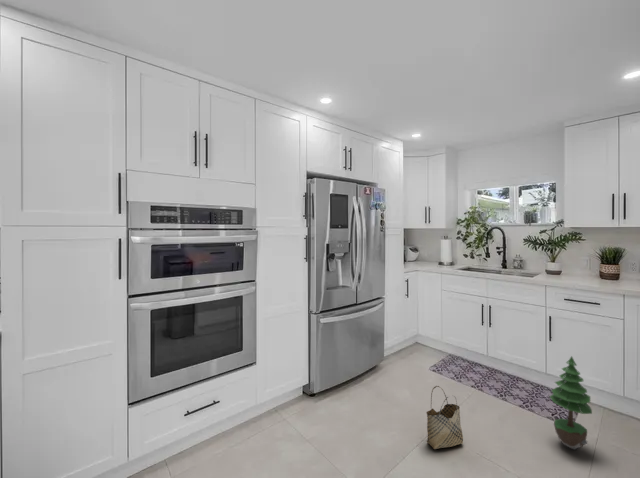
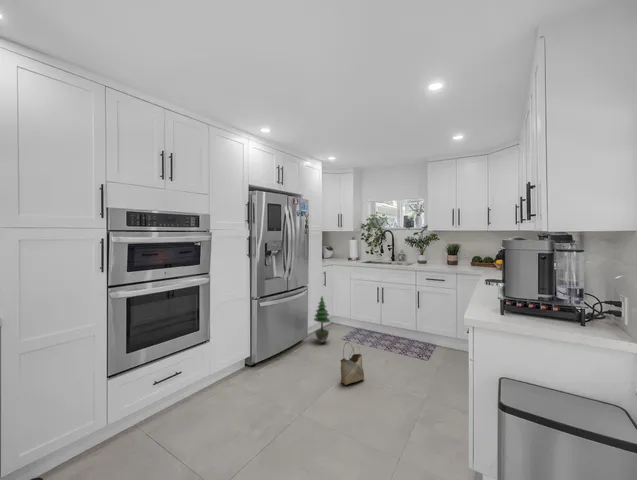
potted tree: present [550,357,592,450] -> present [314,297,330,342]

